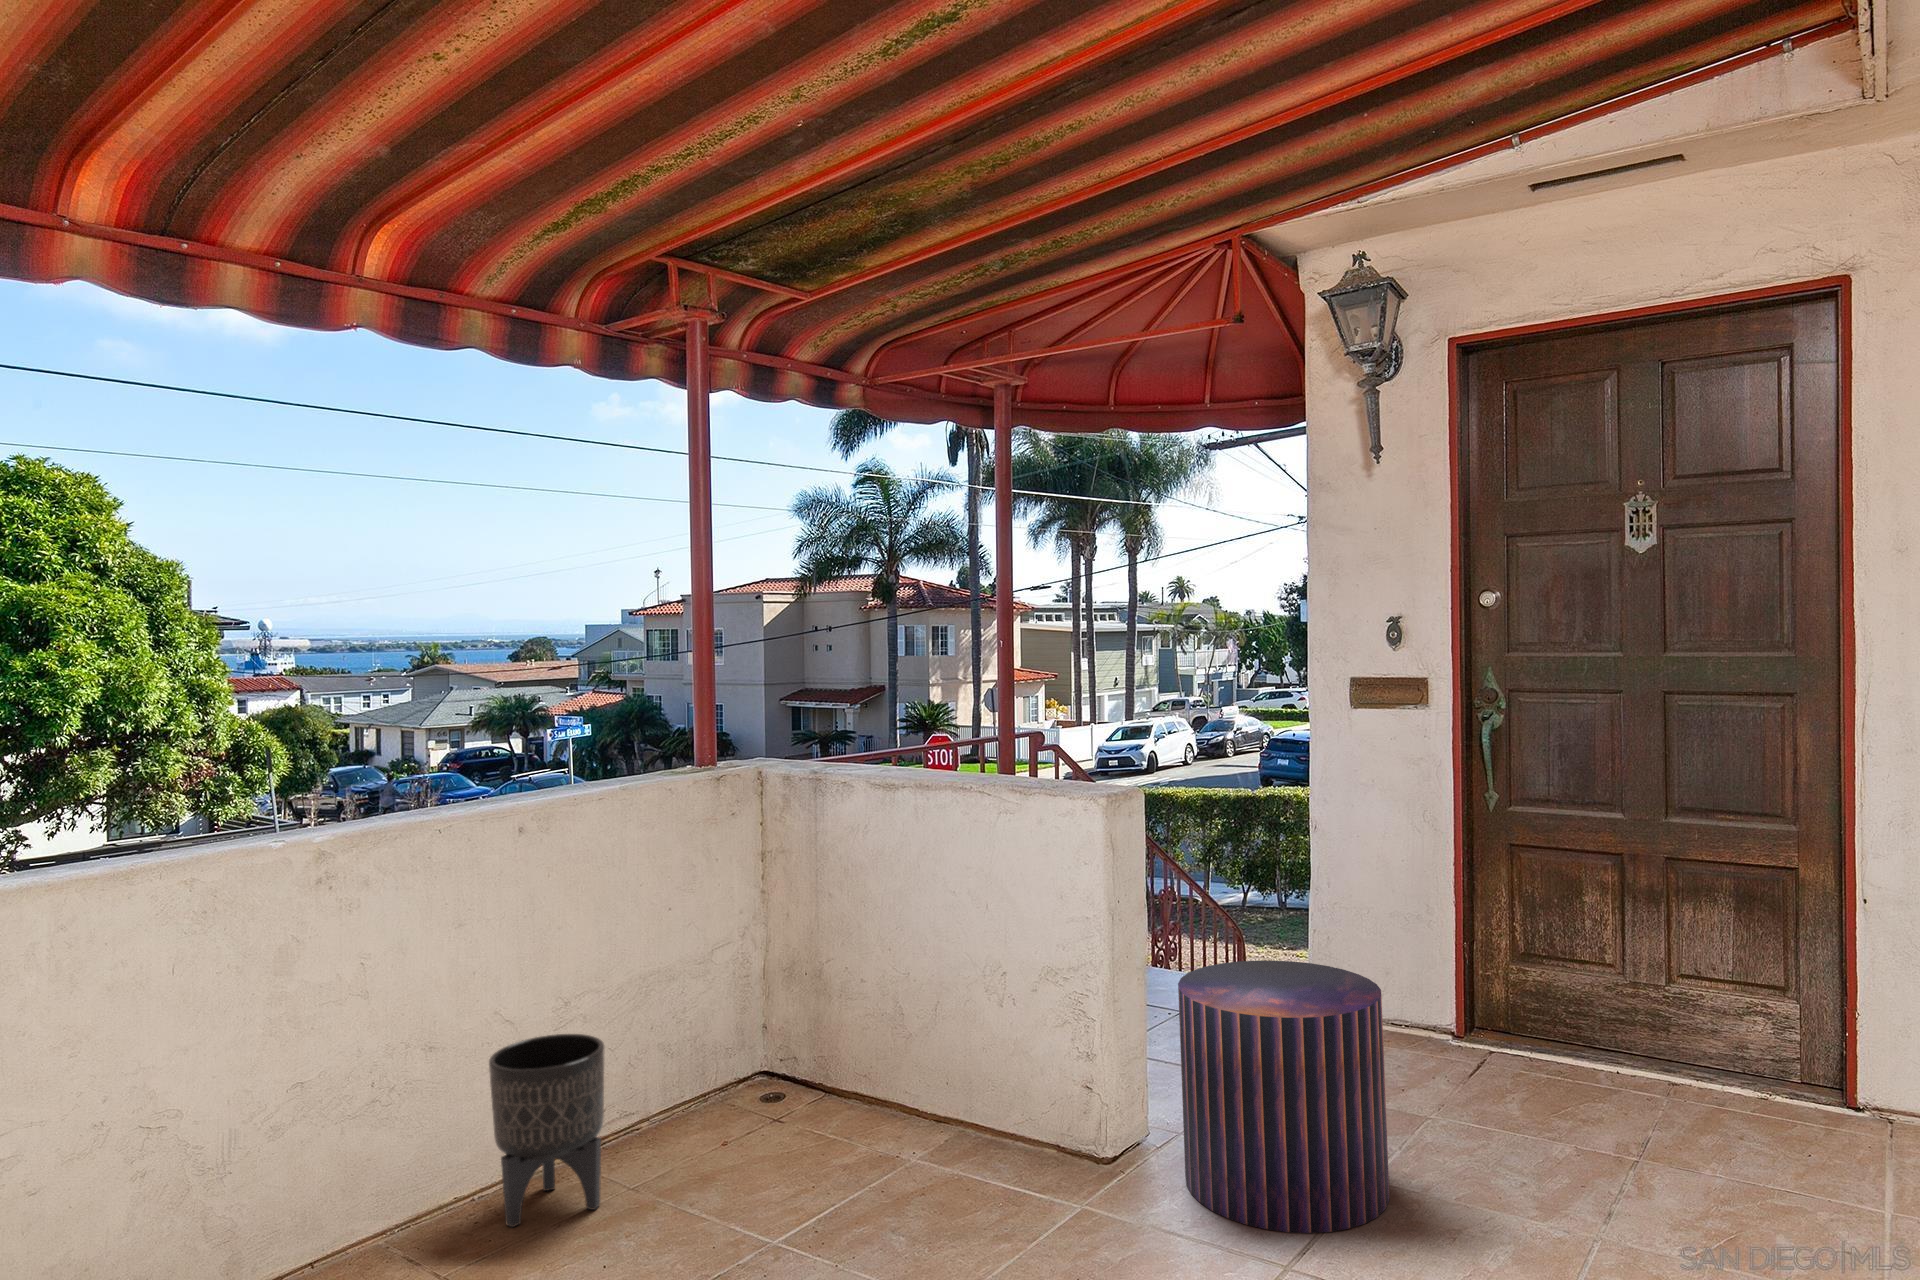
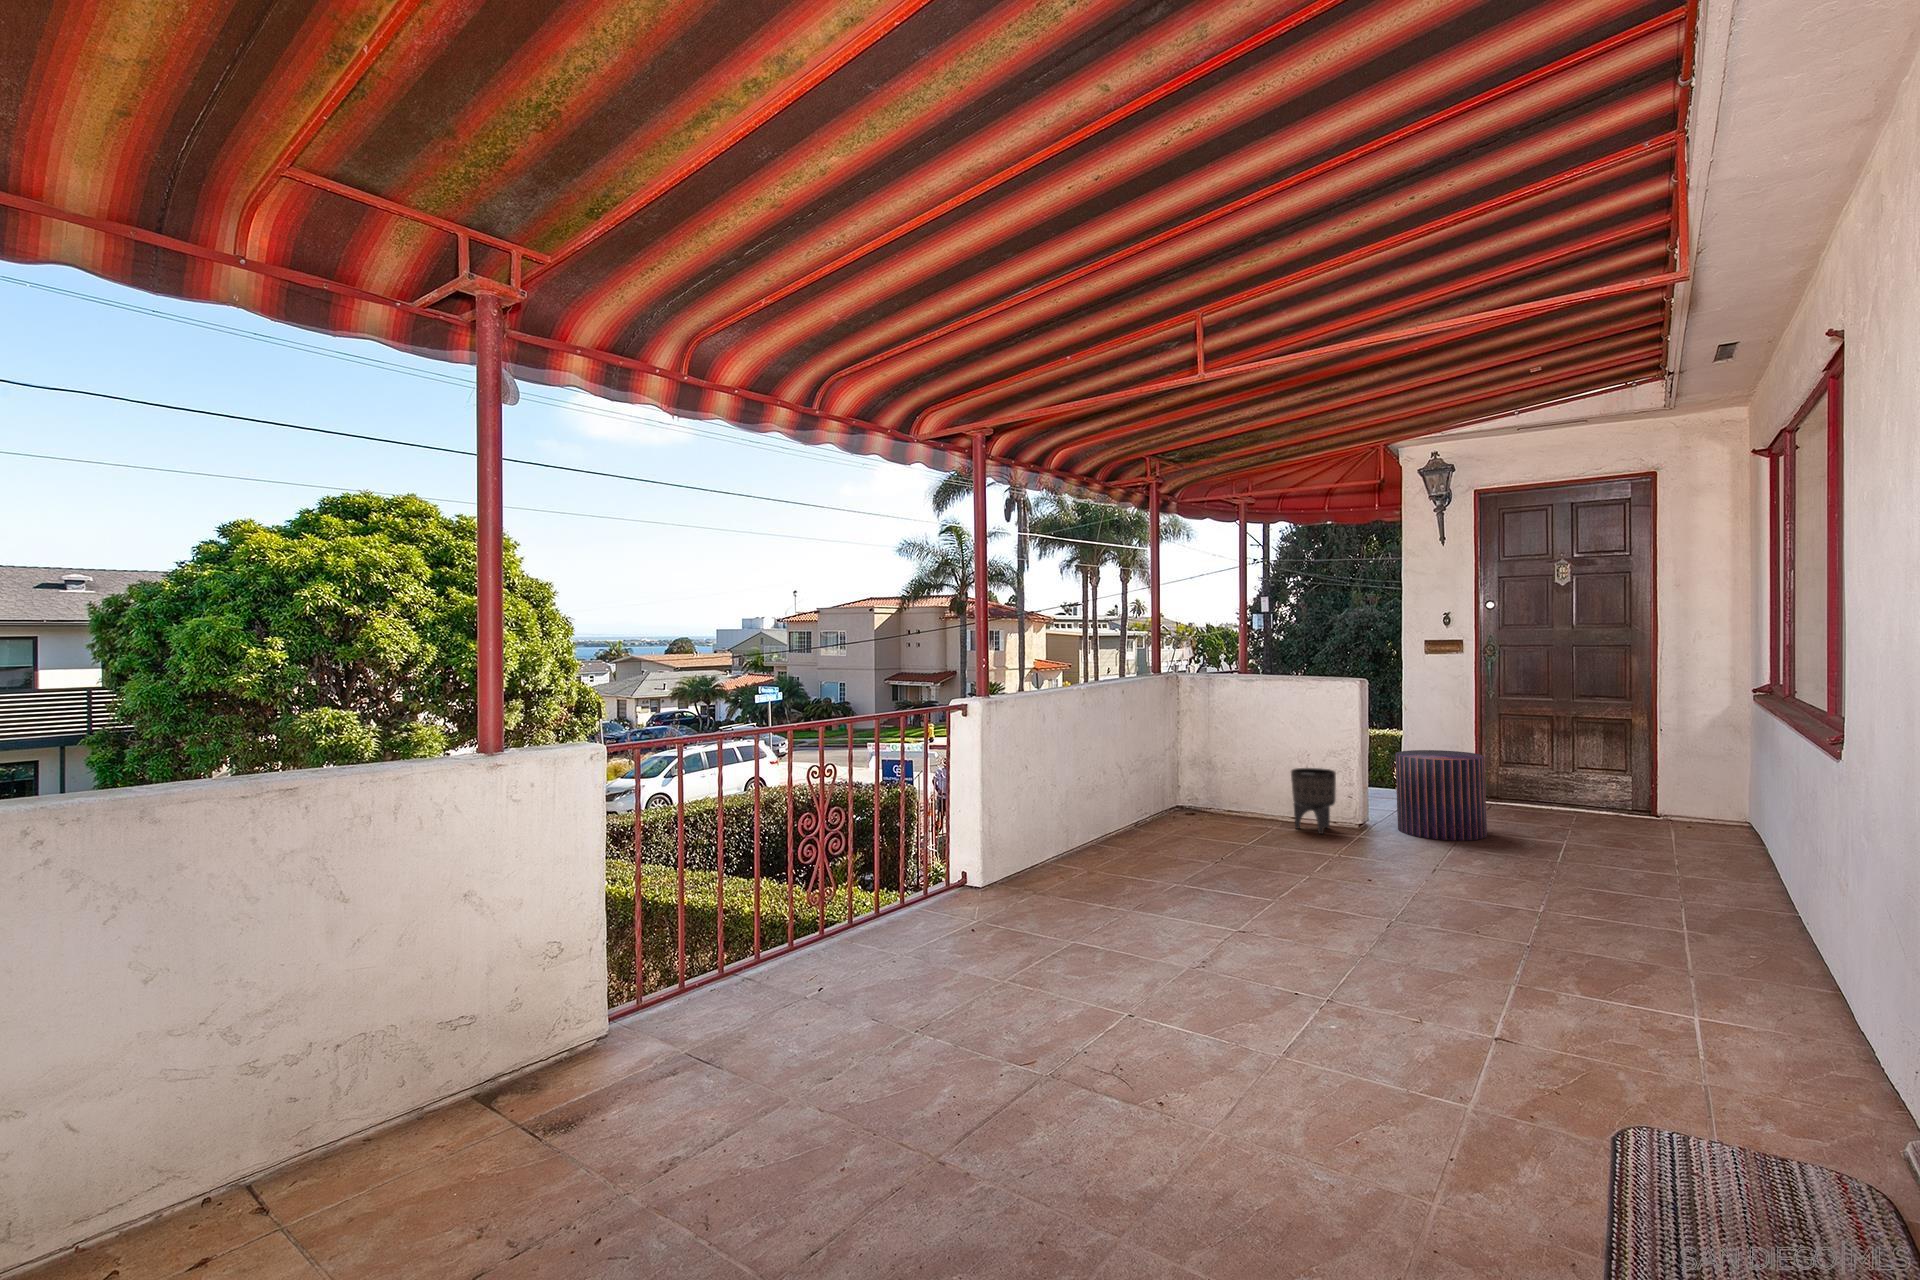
planter: present [489,1034,605,1227] -> present [1291,768,1336,834]

